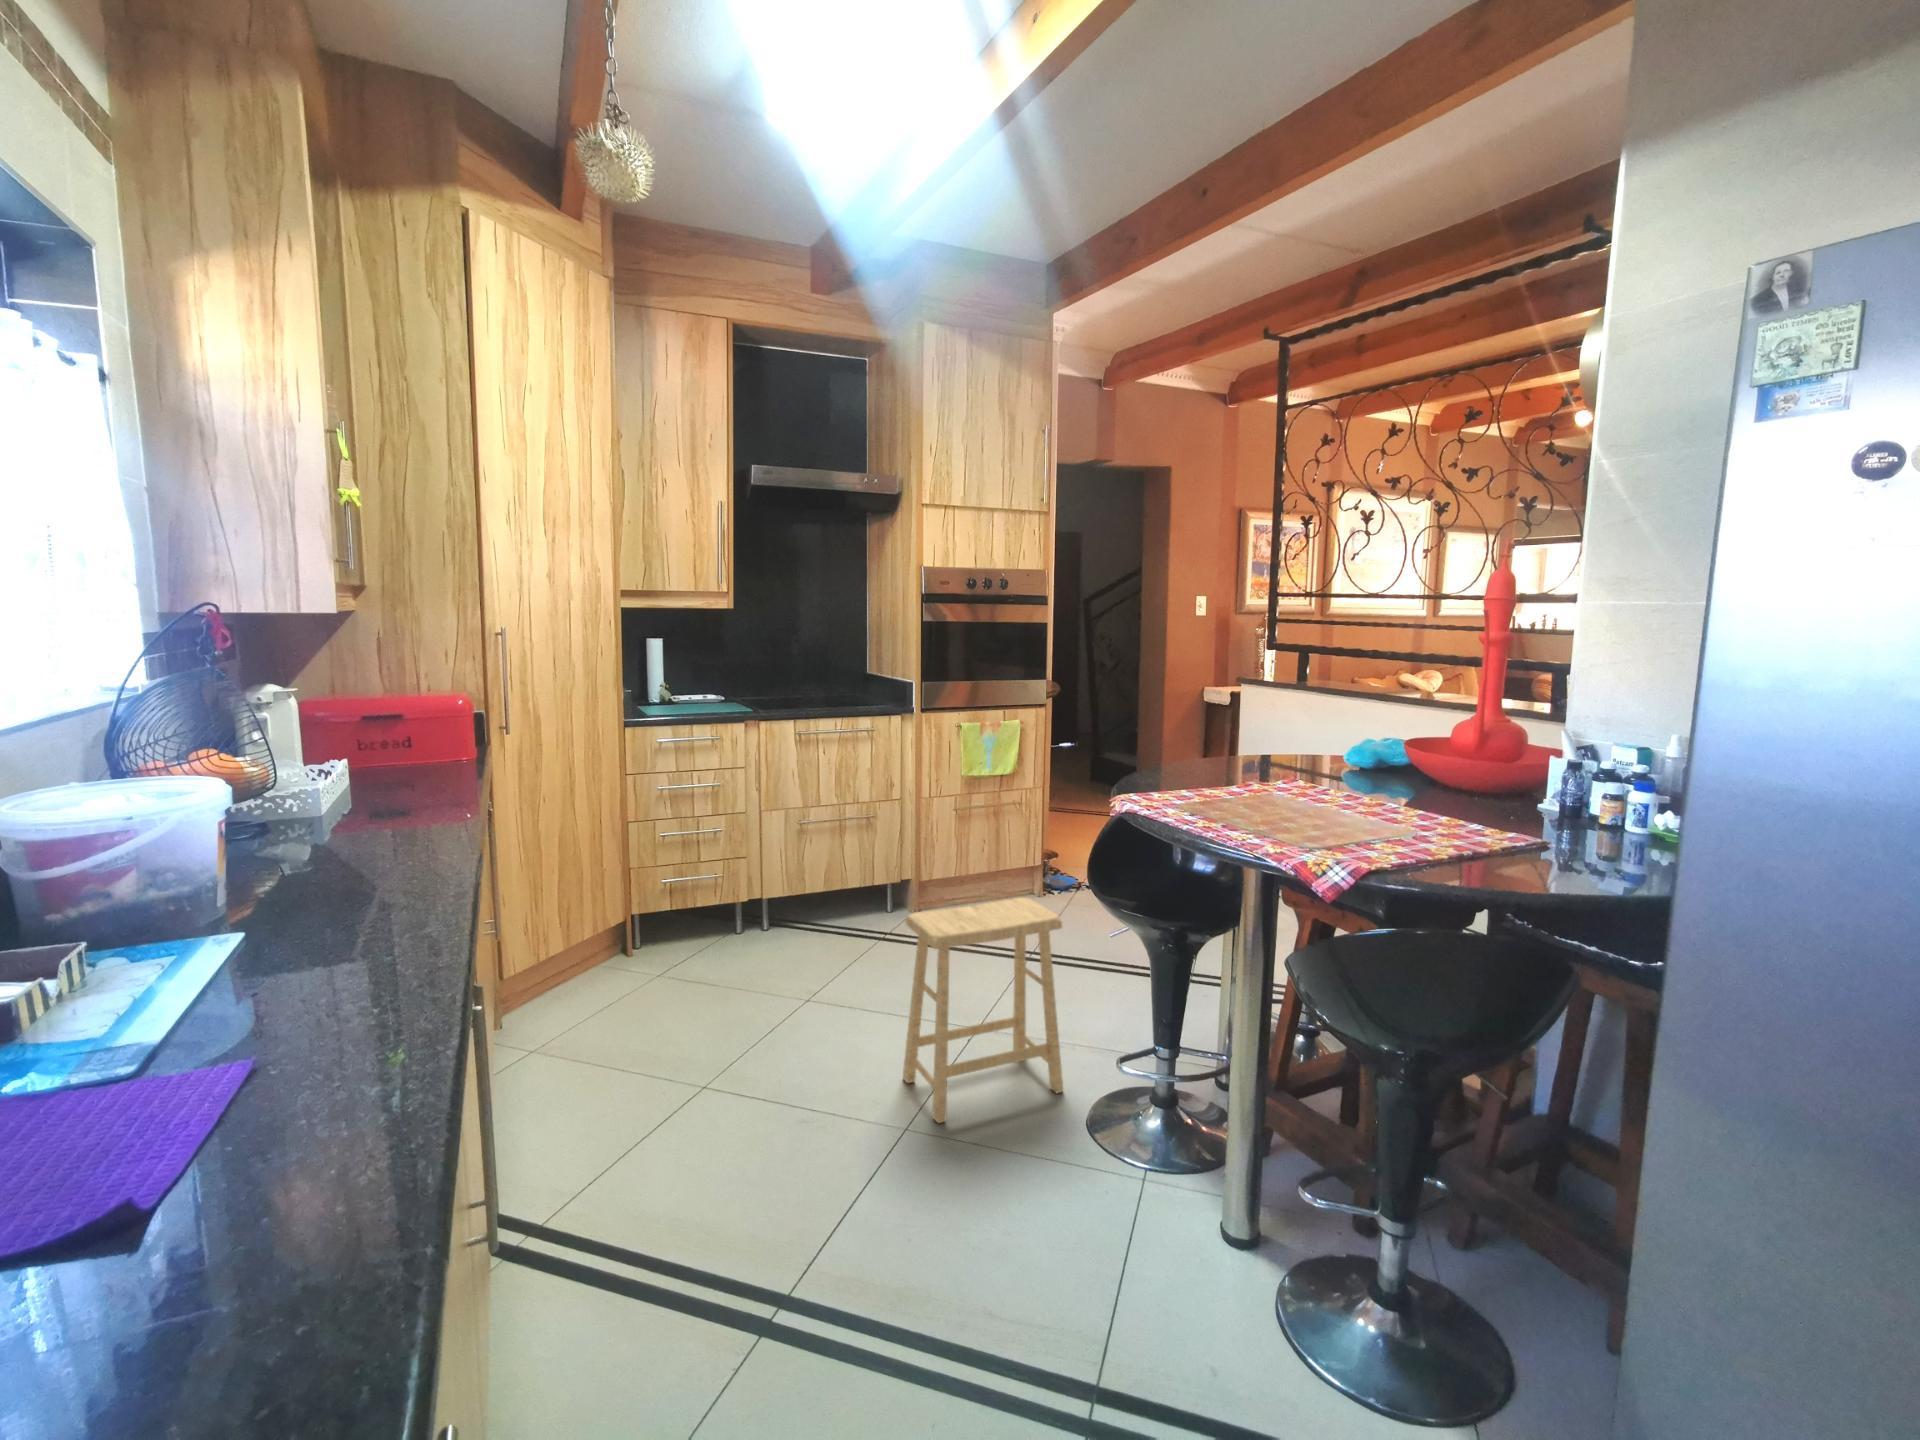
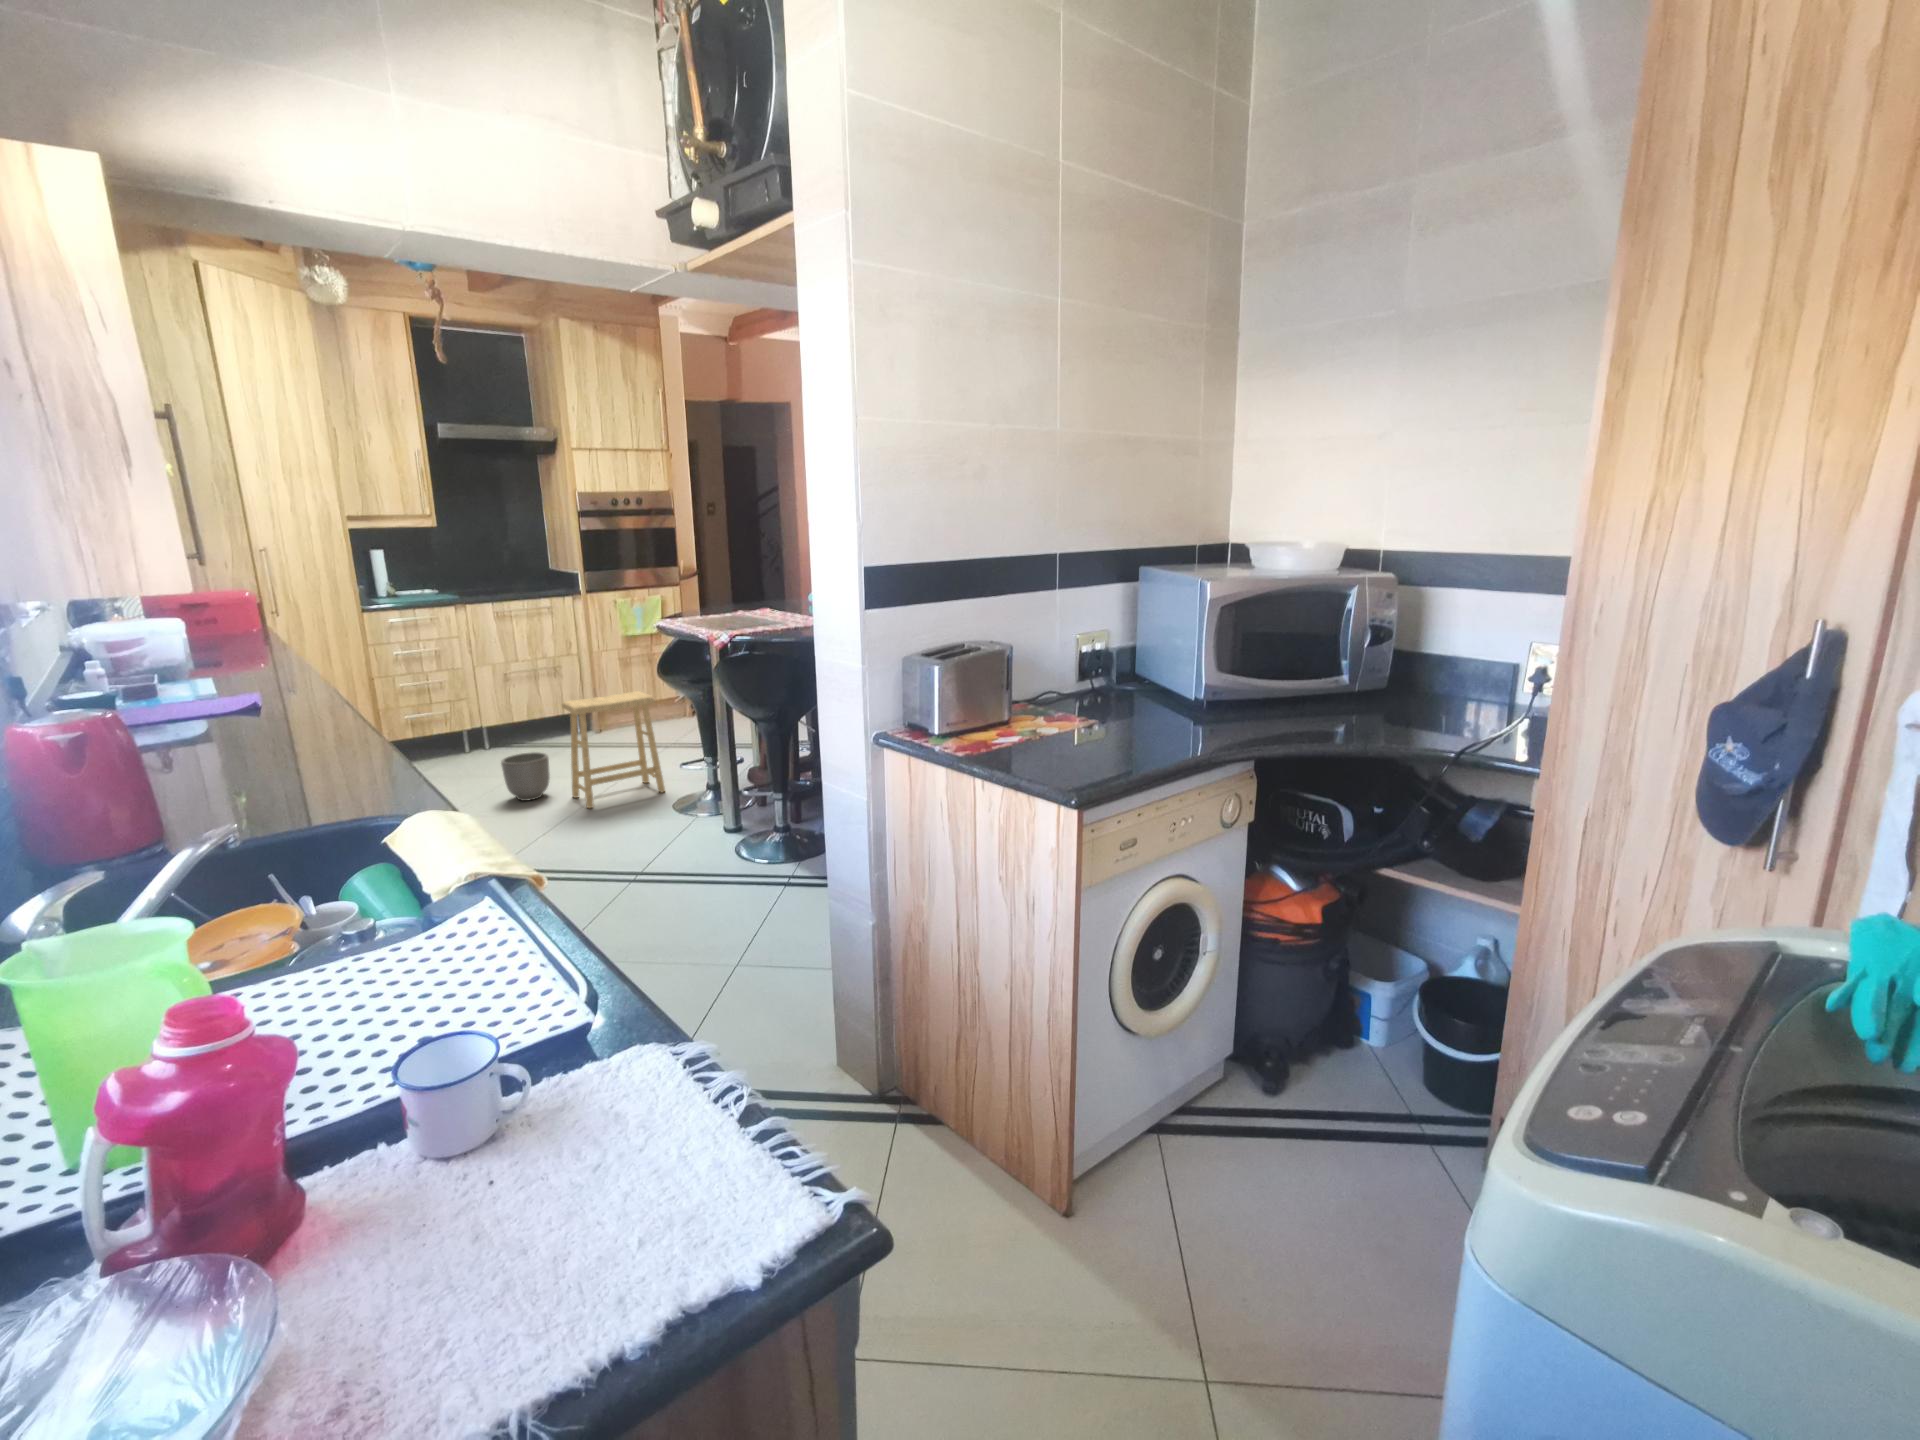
planter: none [796,985,870,1077] -> present [501,752,550,801]

